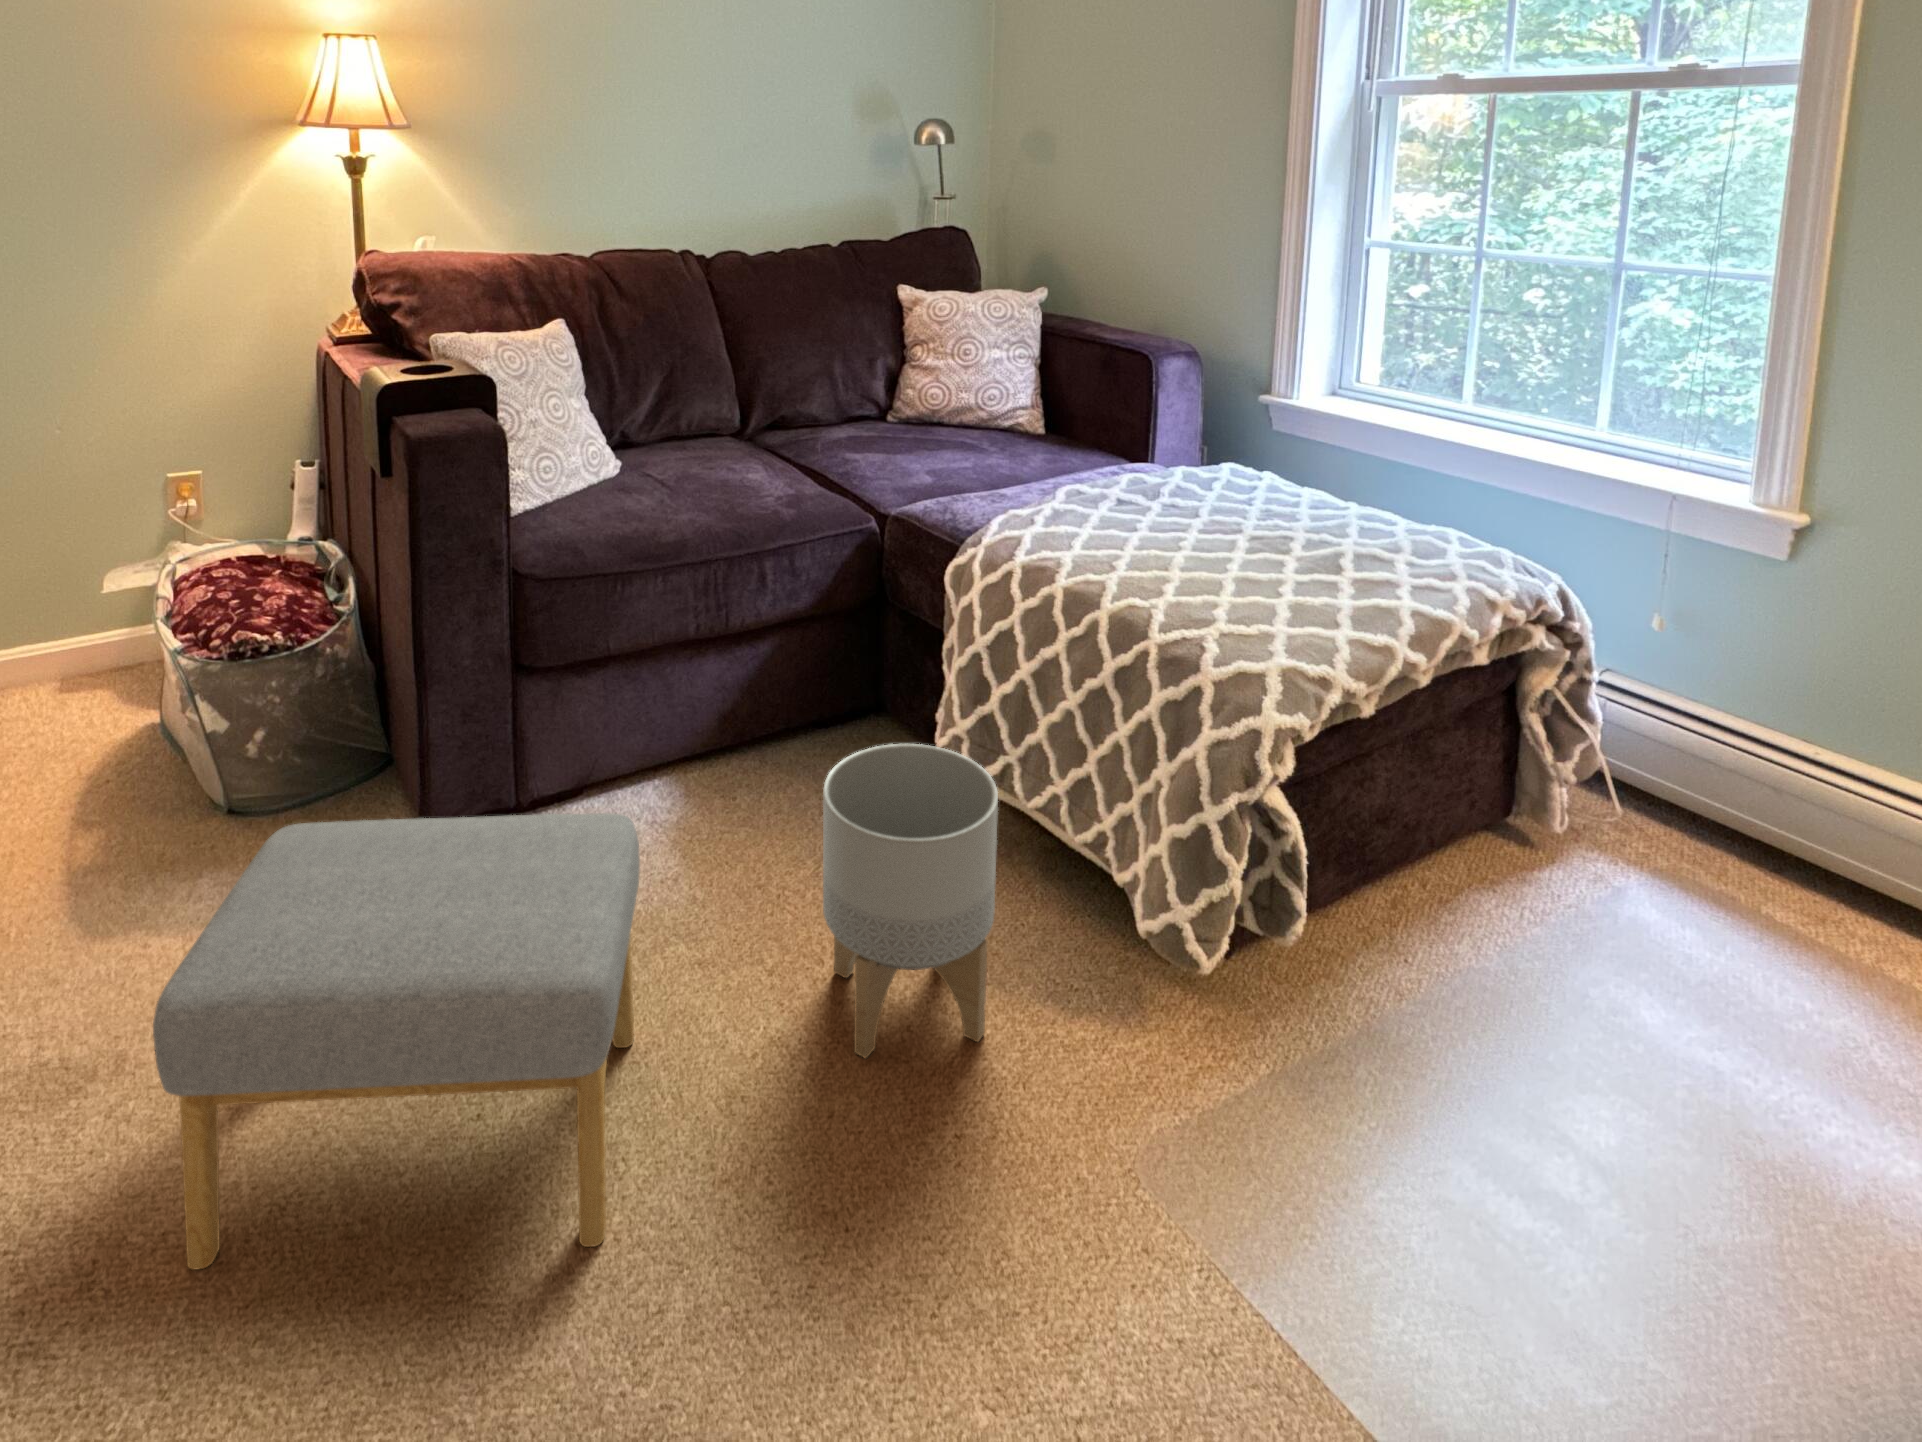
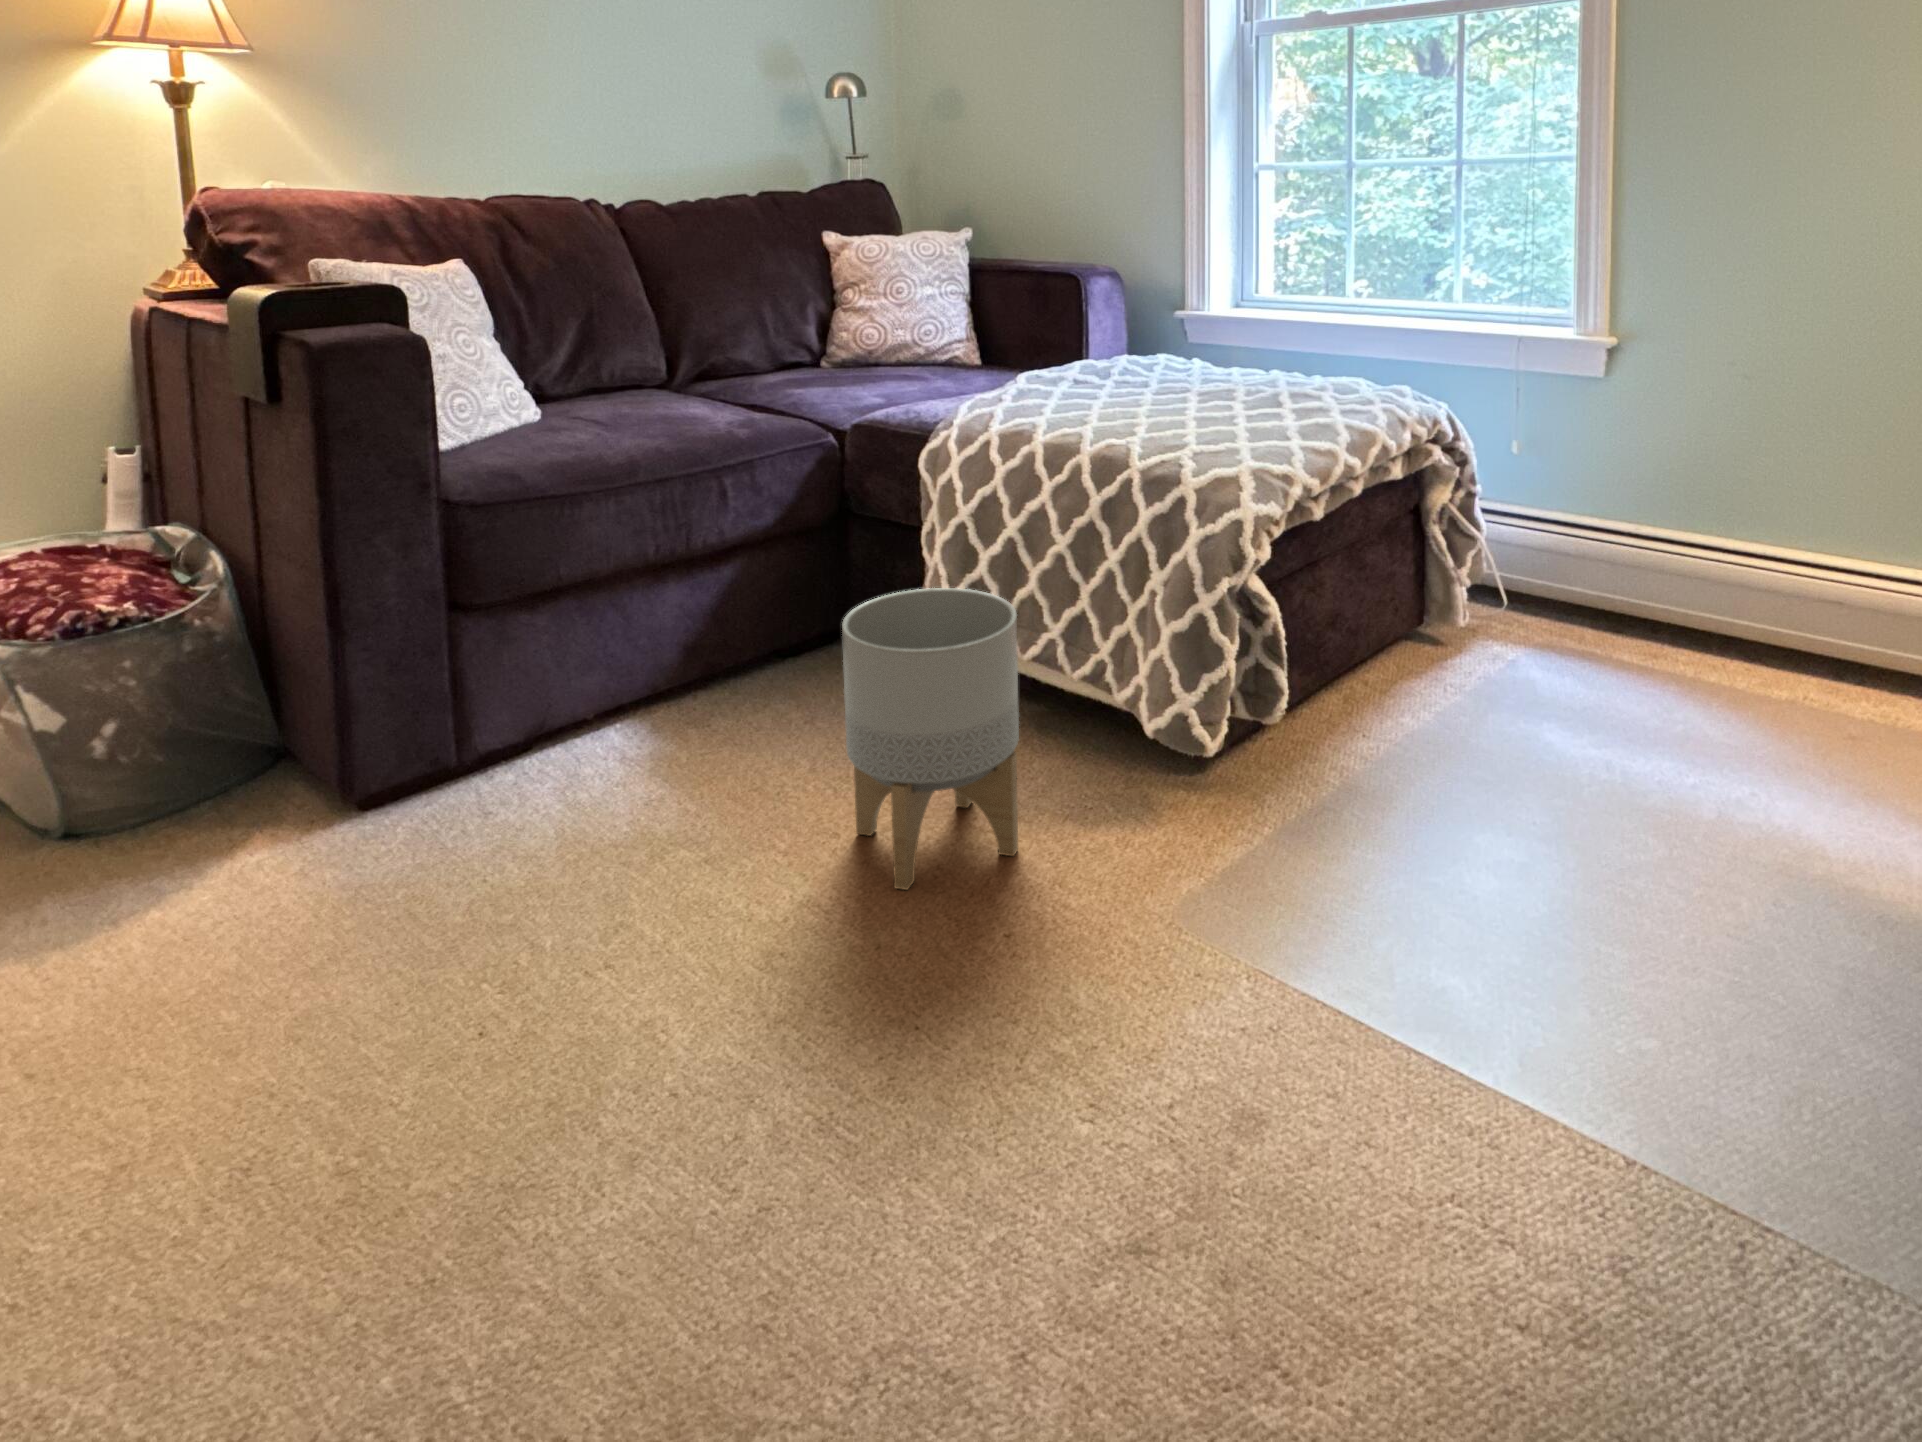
footstool: present [153,813,640,1269] -> none [84,677,667,1240]

